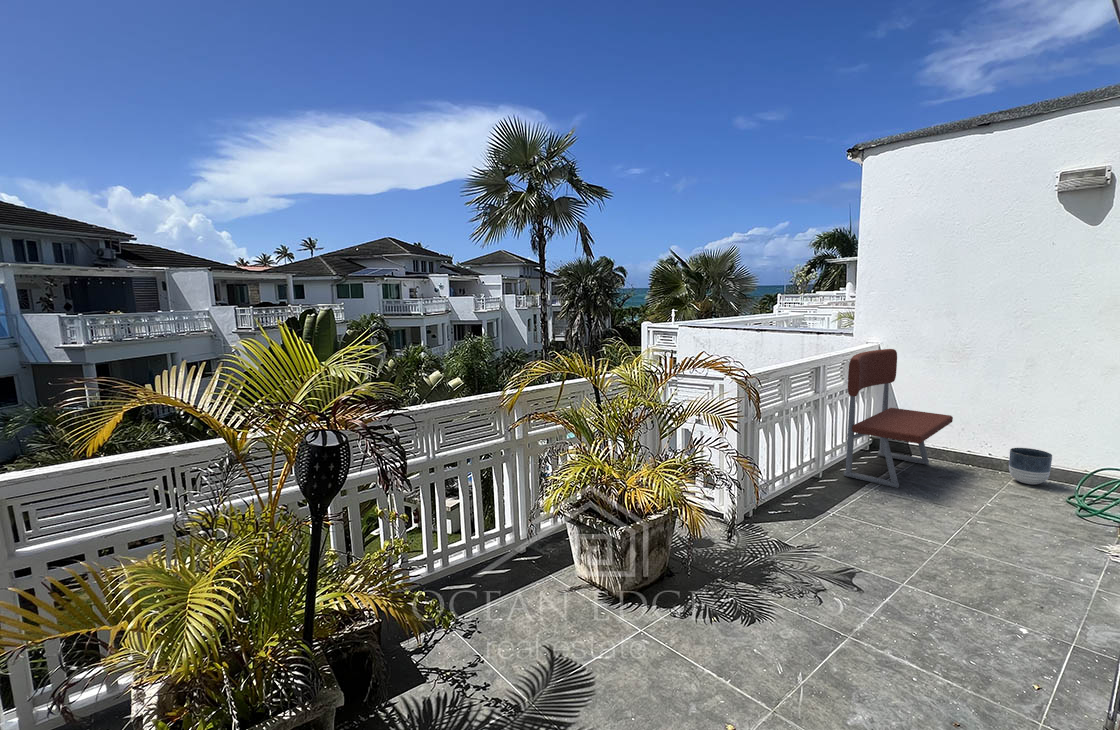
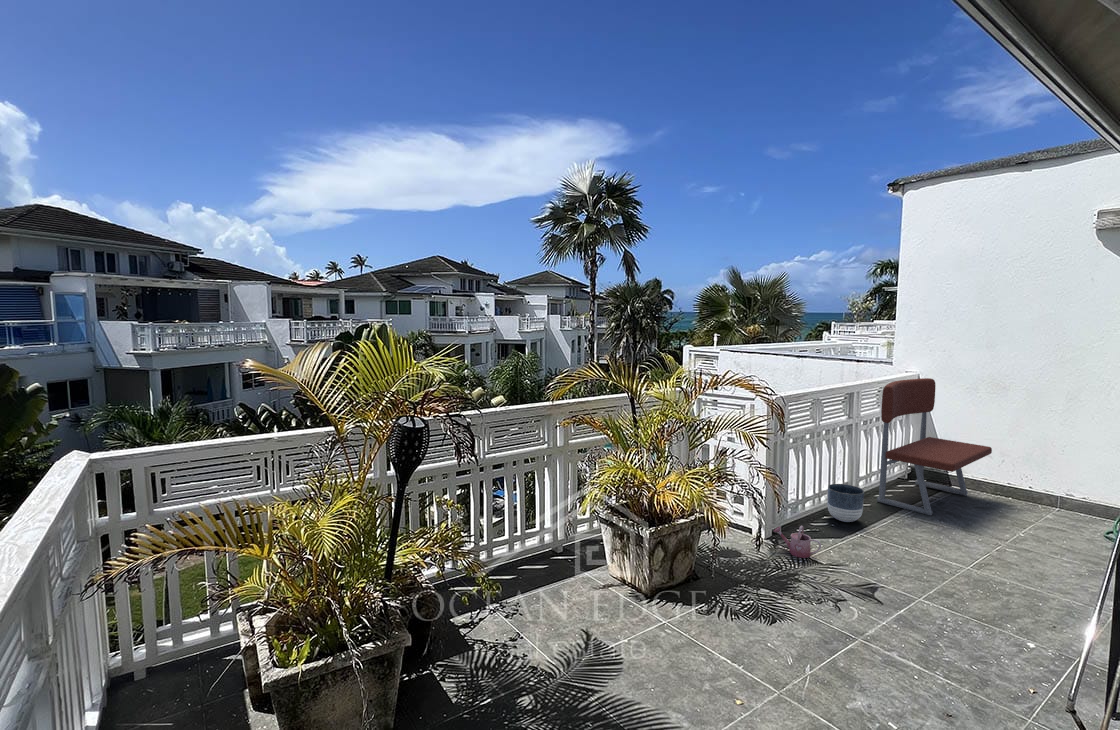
planter: present [1009,448,1052,484] -> present [828,484,864,522]
watering can: none [747,509,797,543] -> present [774,526,821,558]

